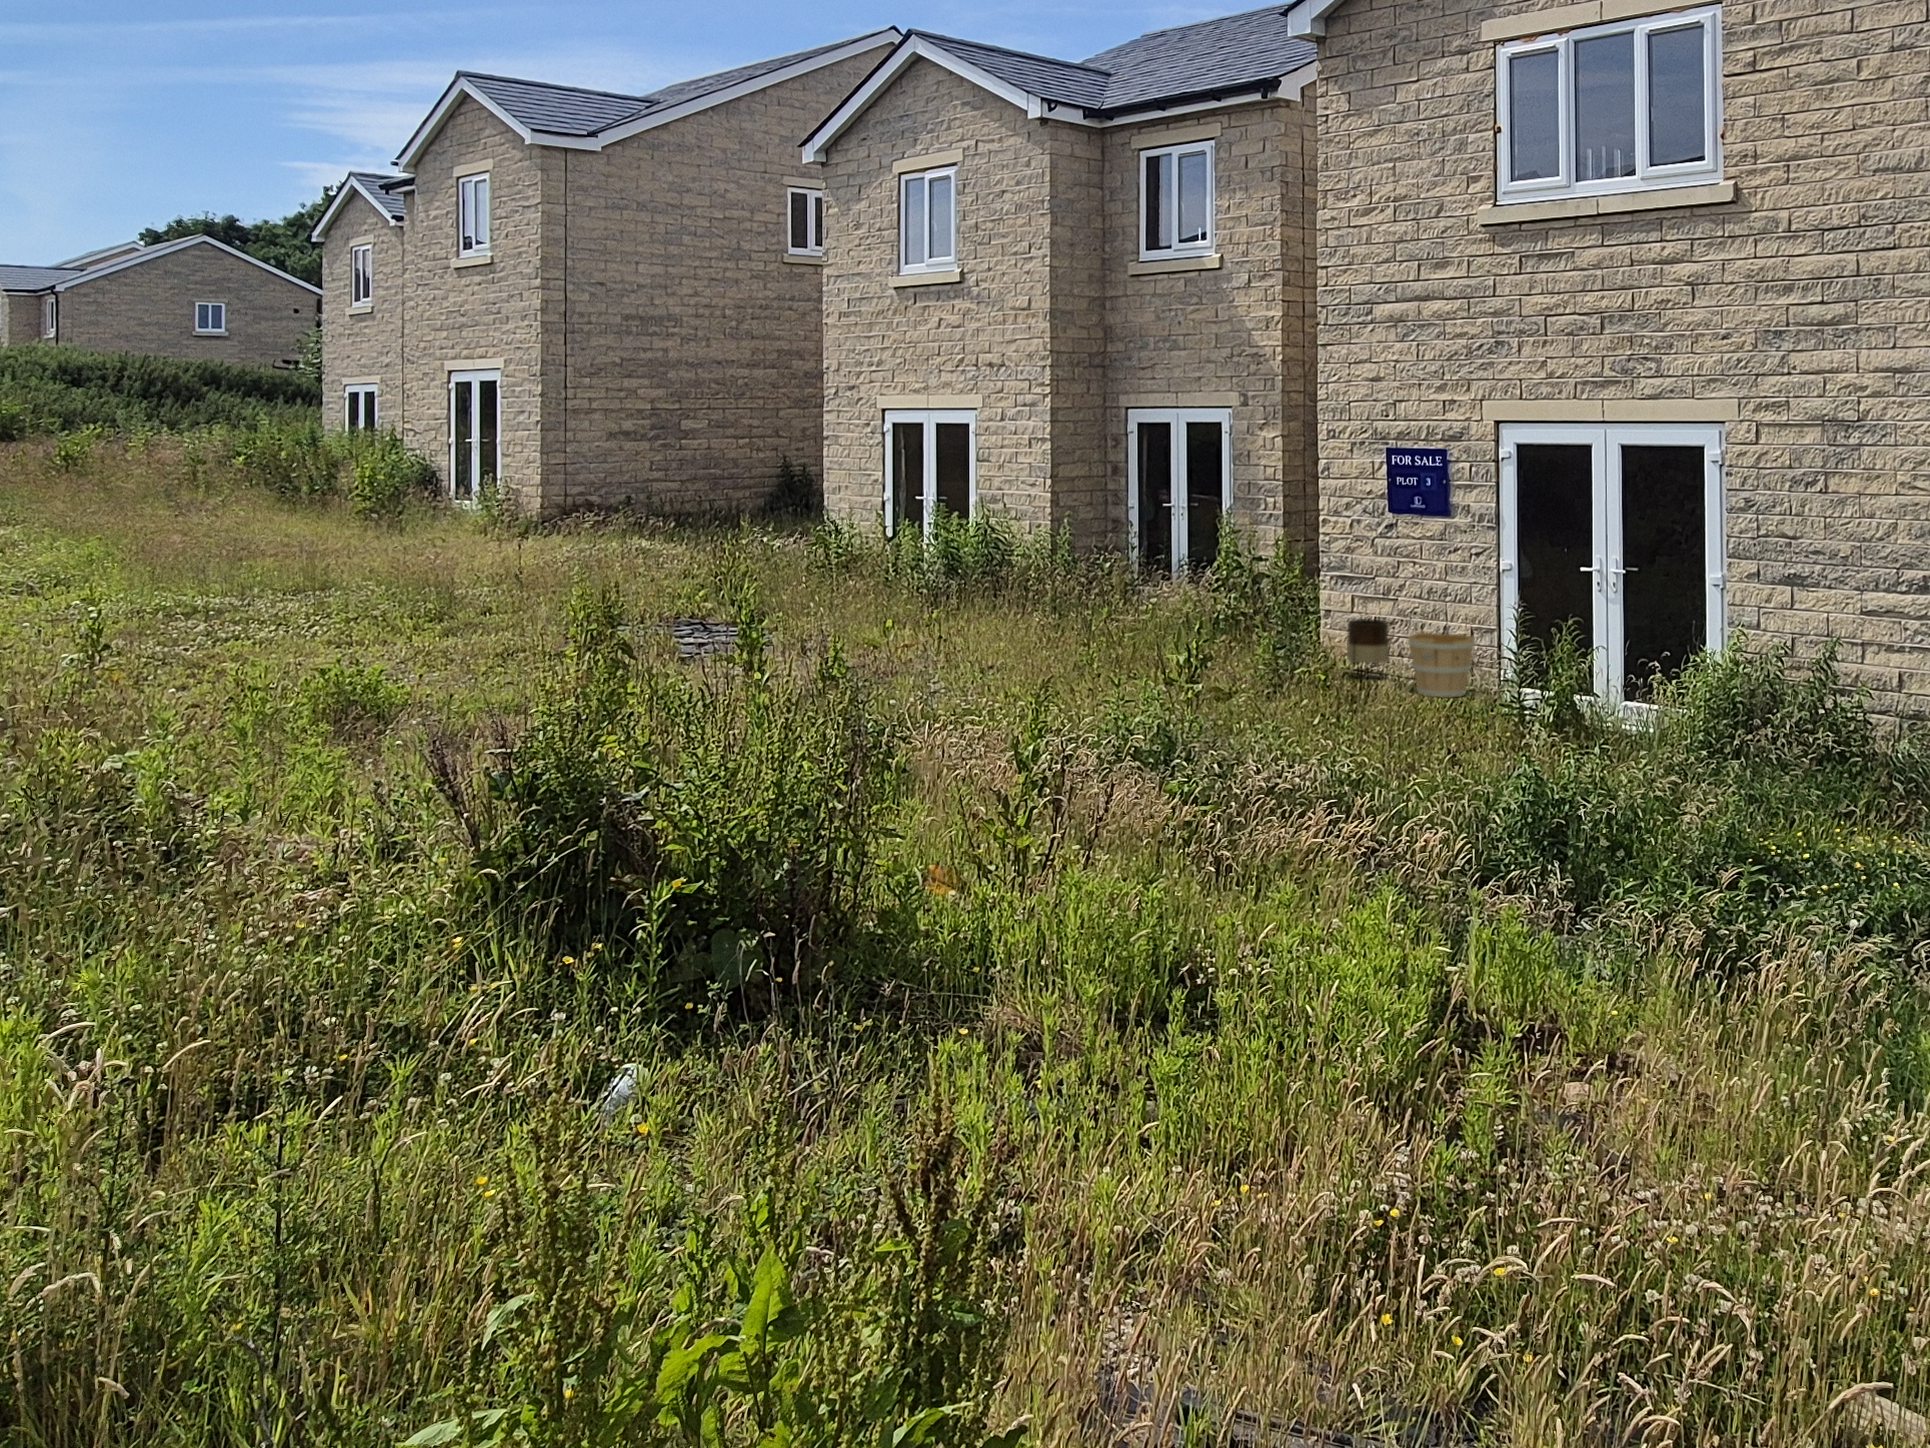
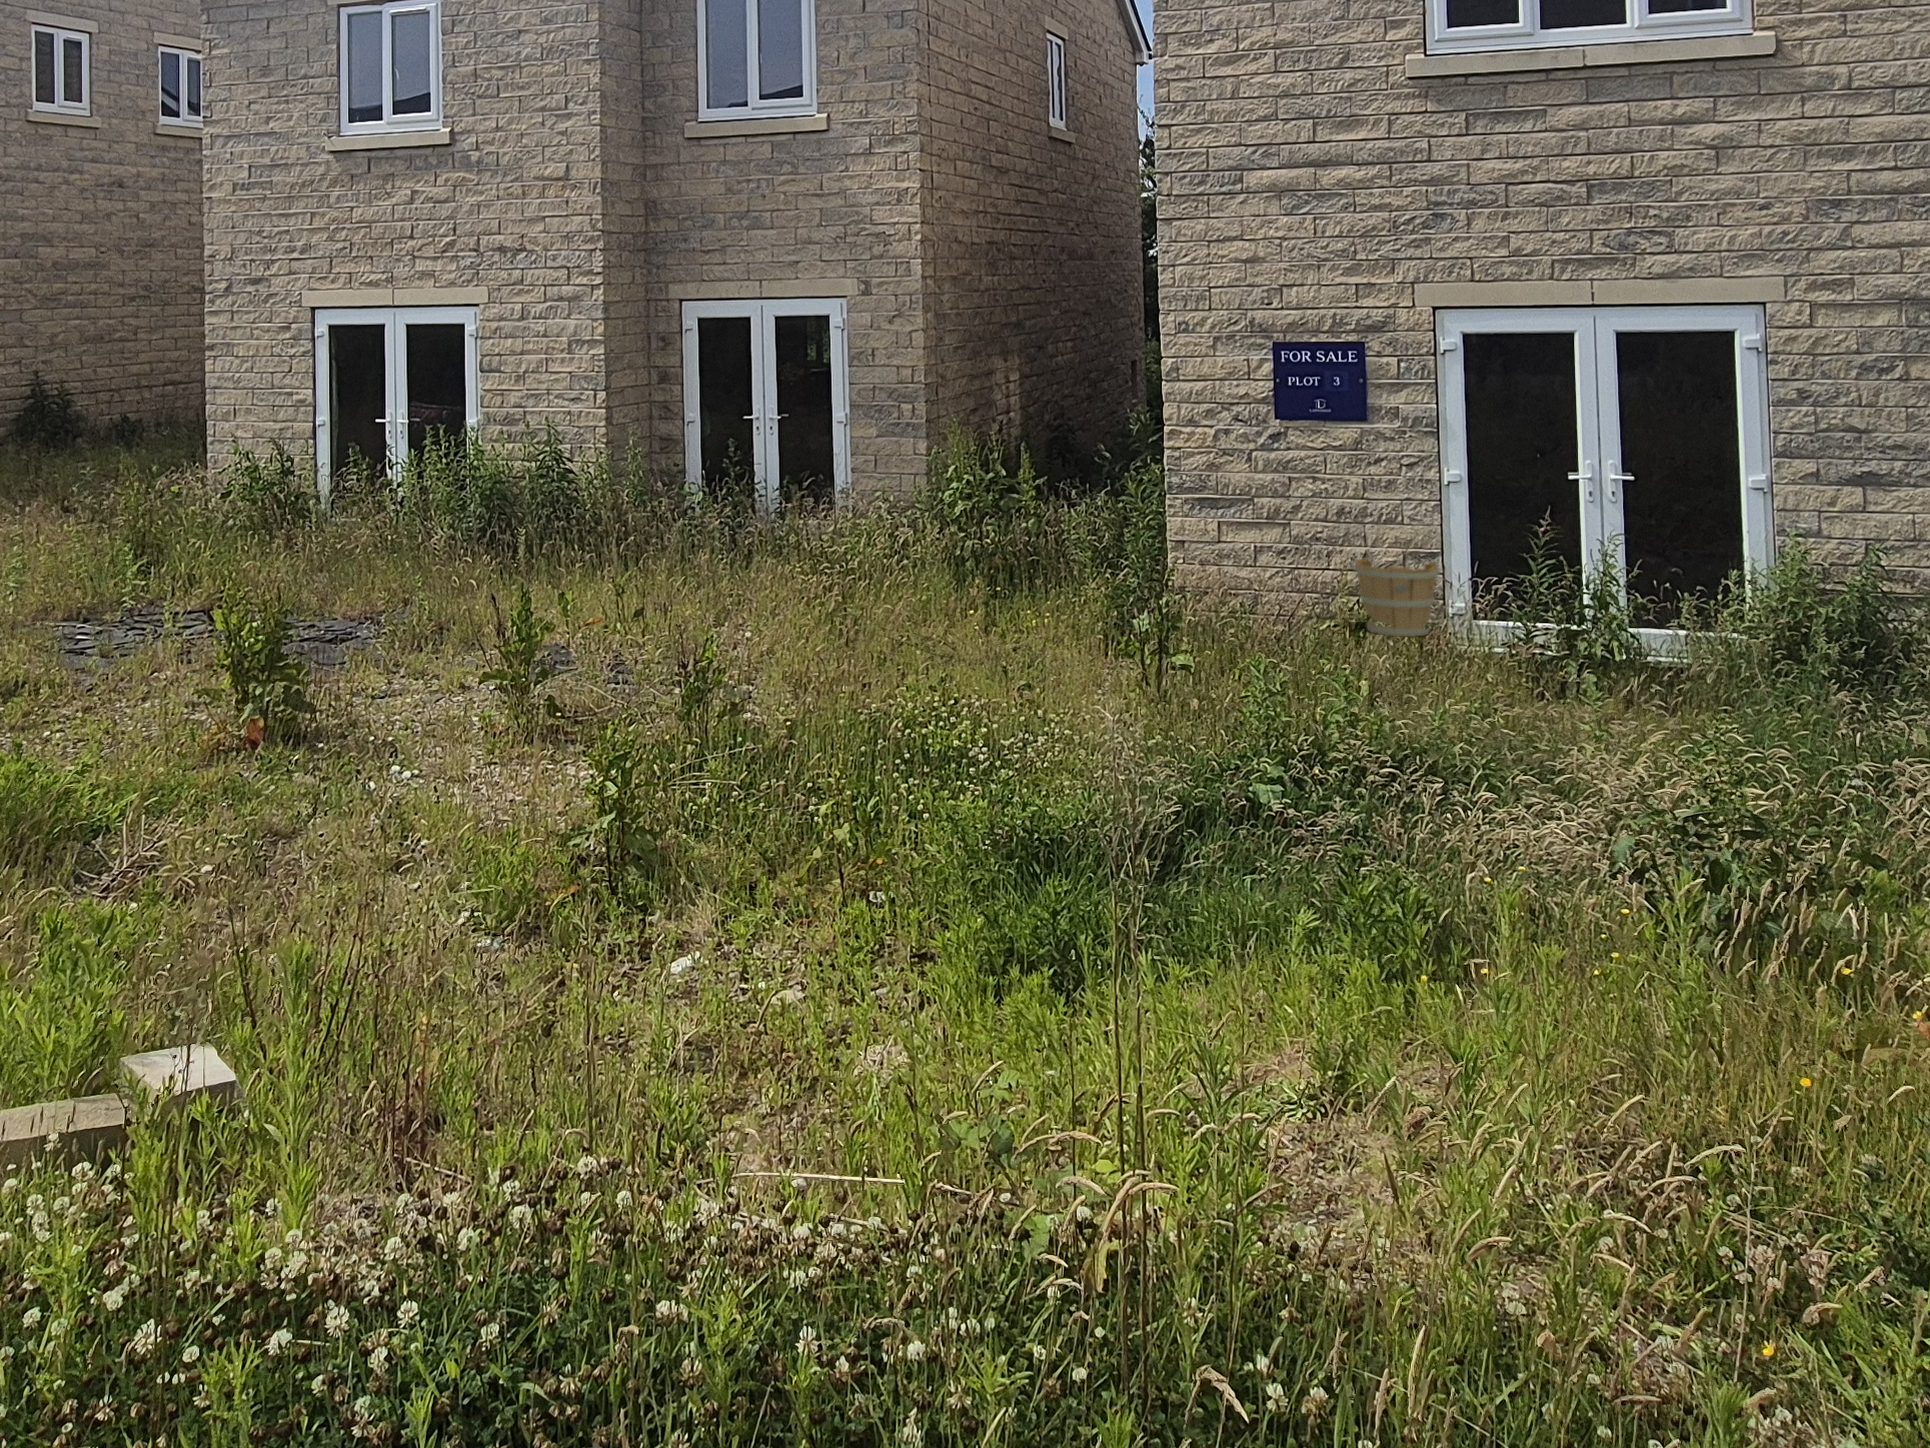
planter: present [1347,619,1389,664] -> none [1245,547,1297,623]

